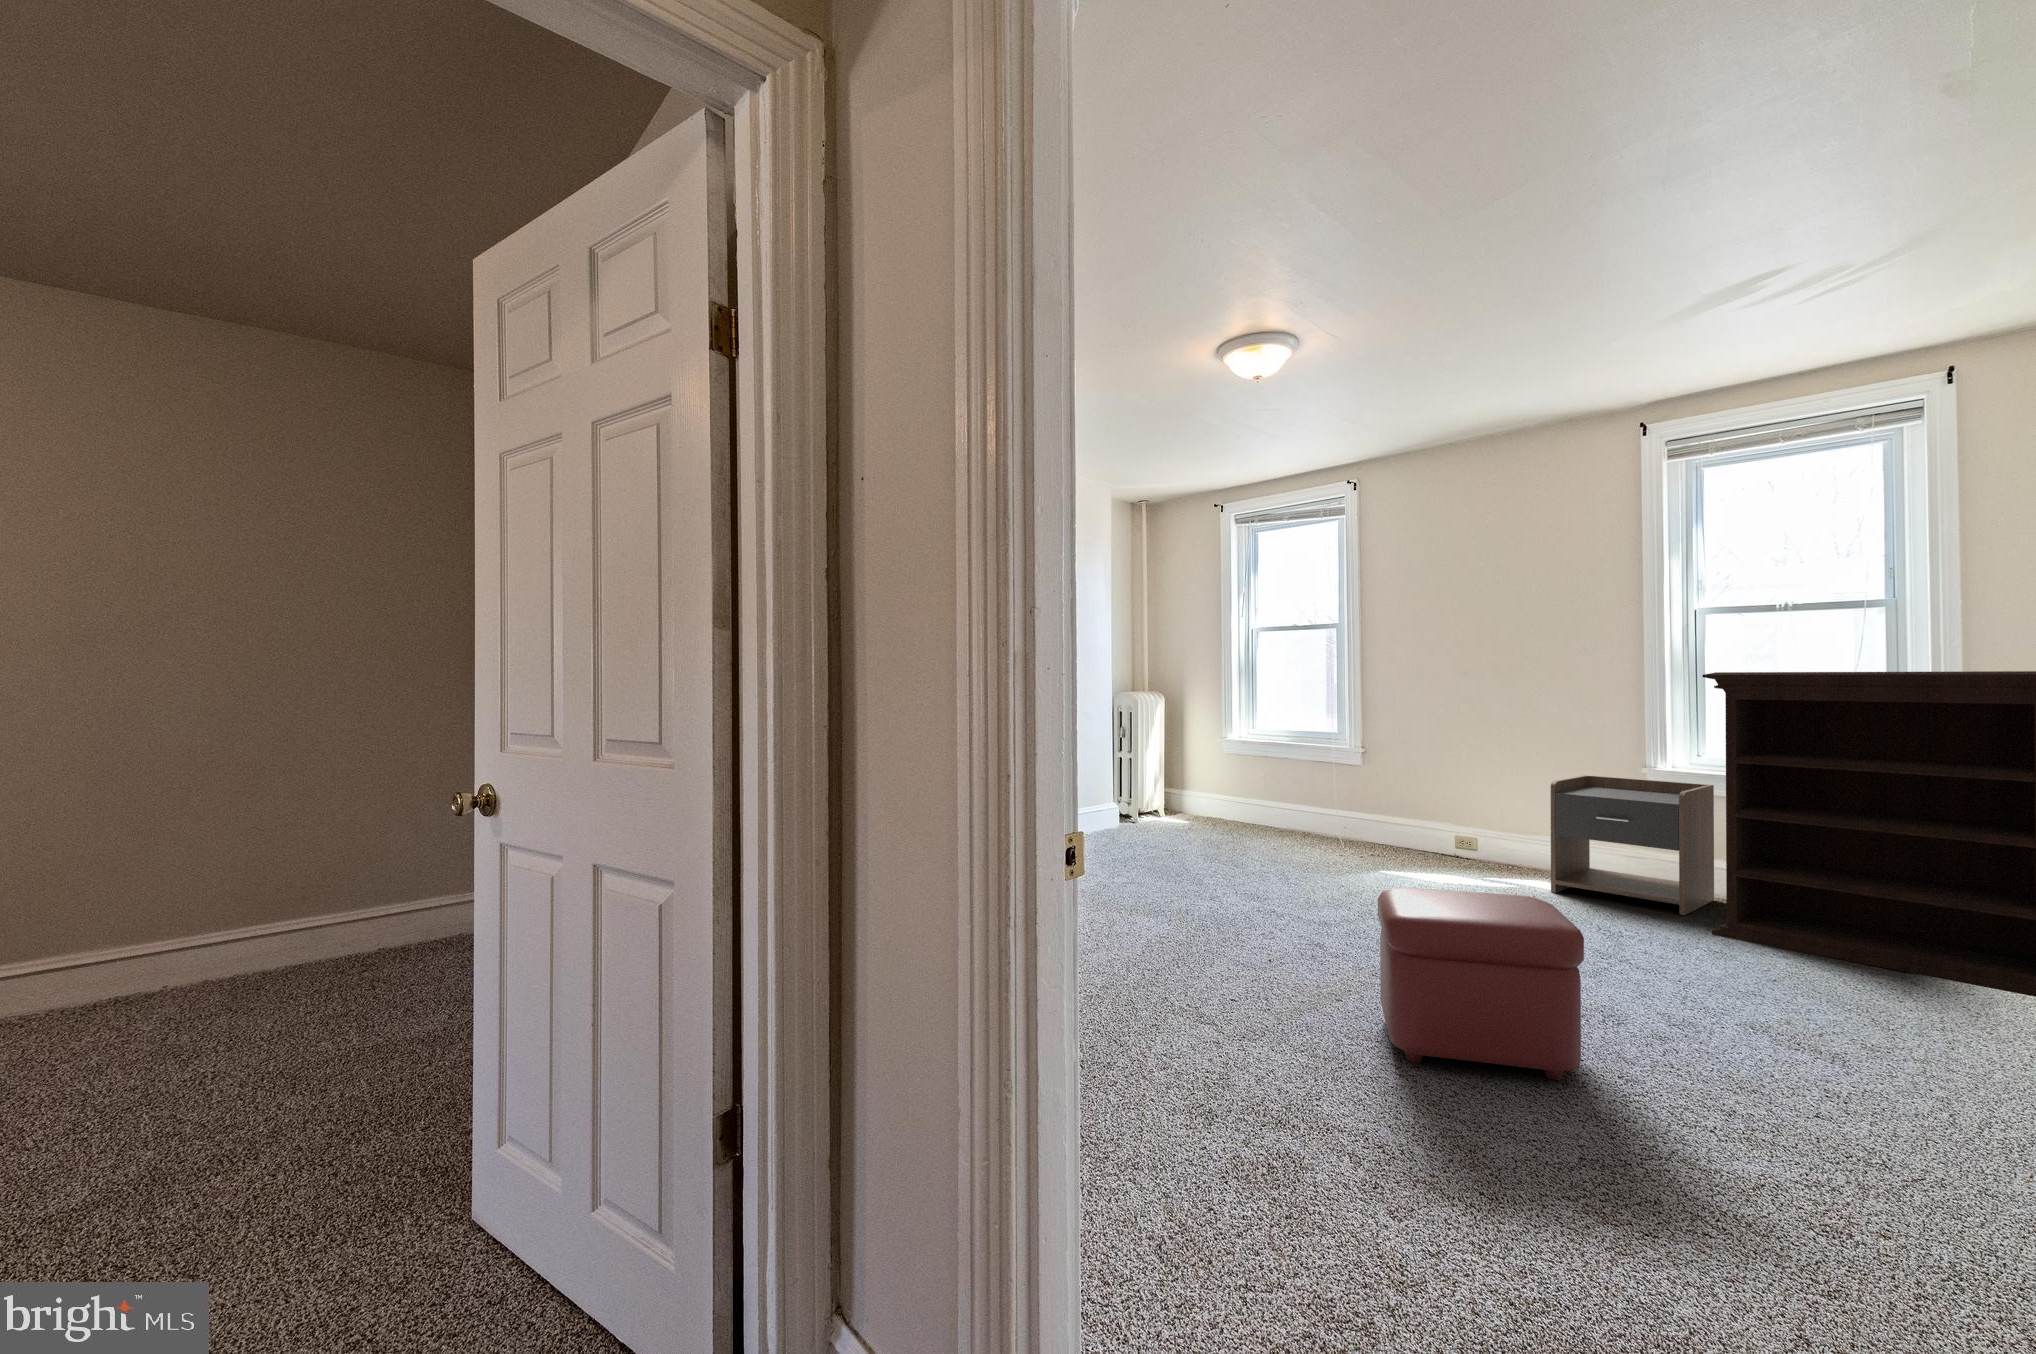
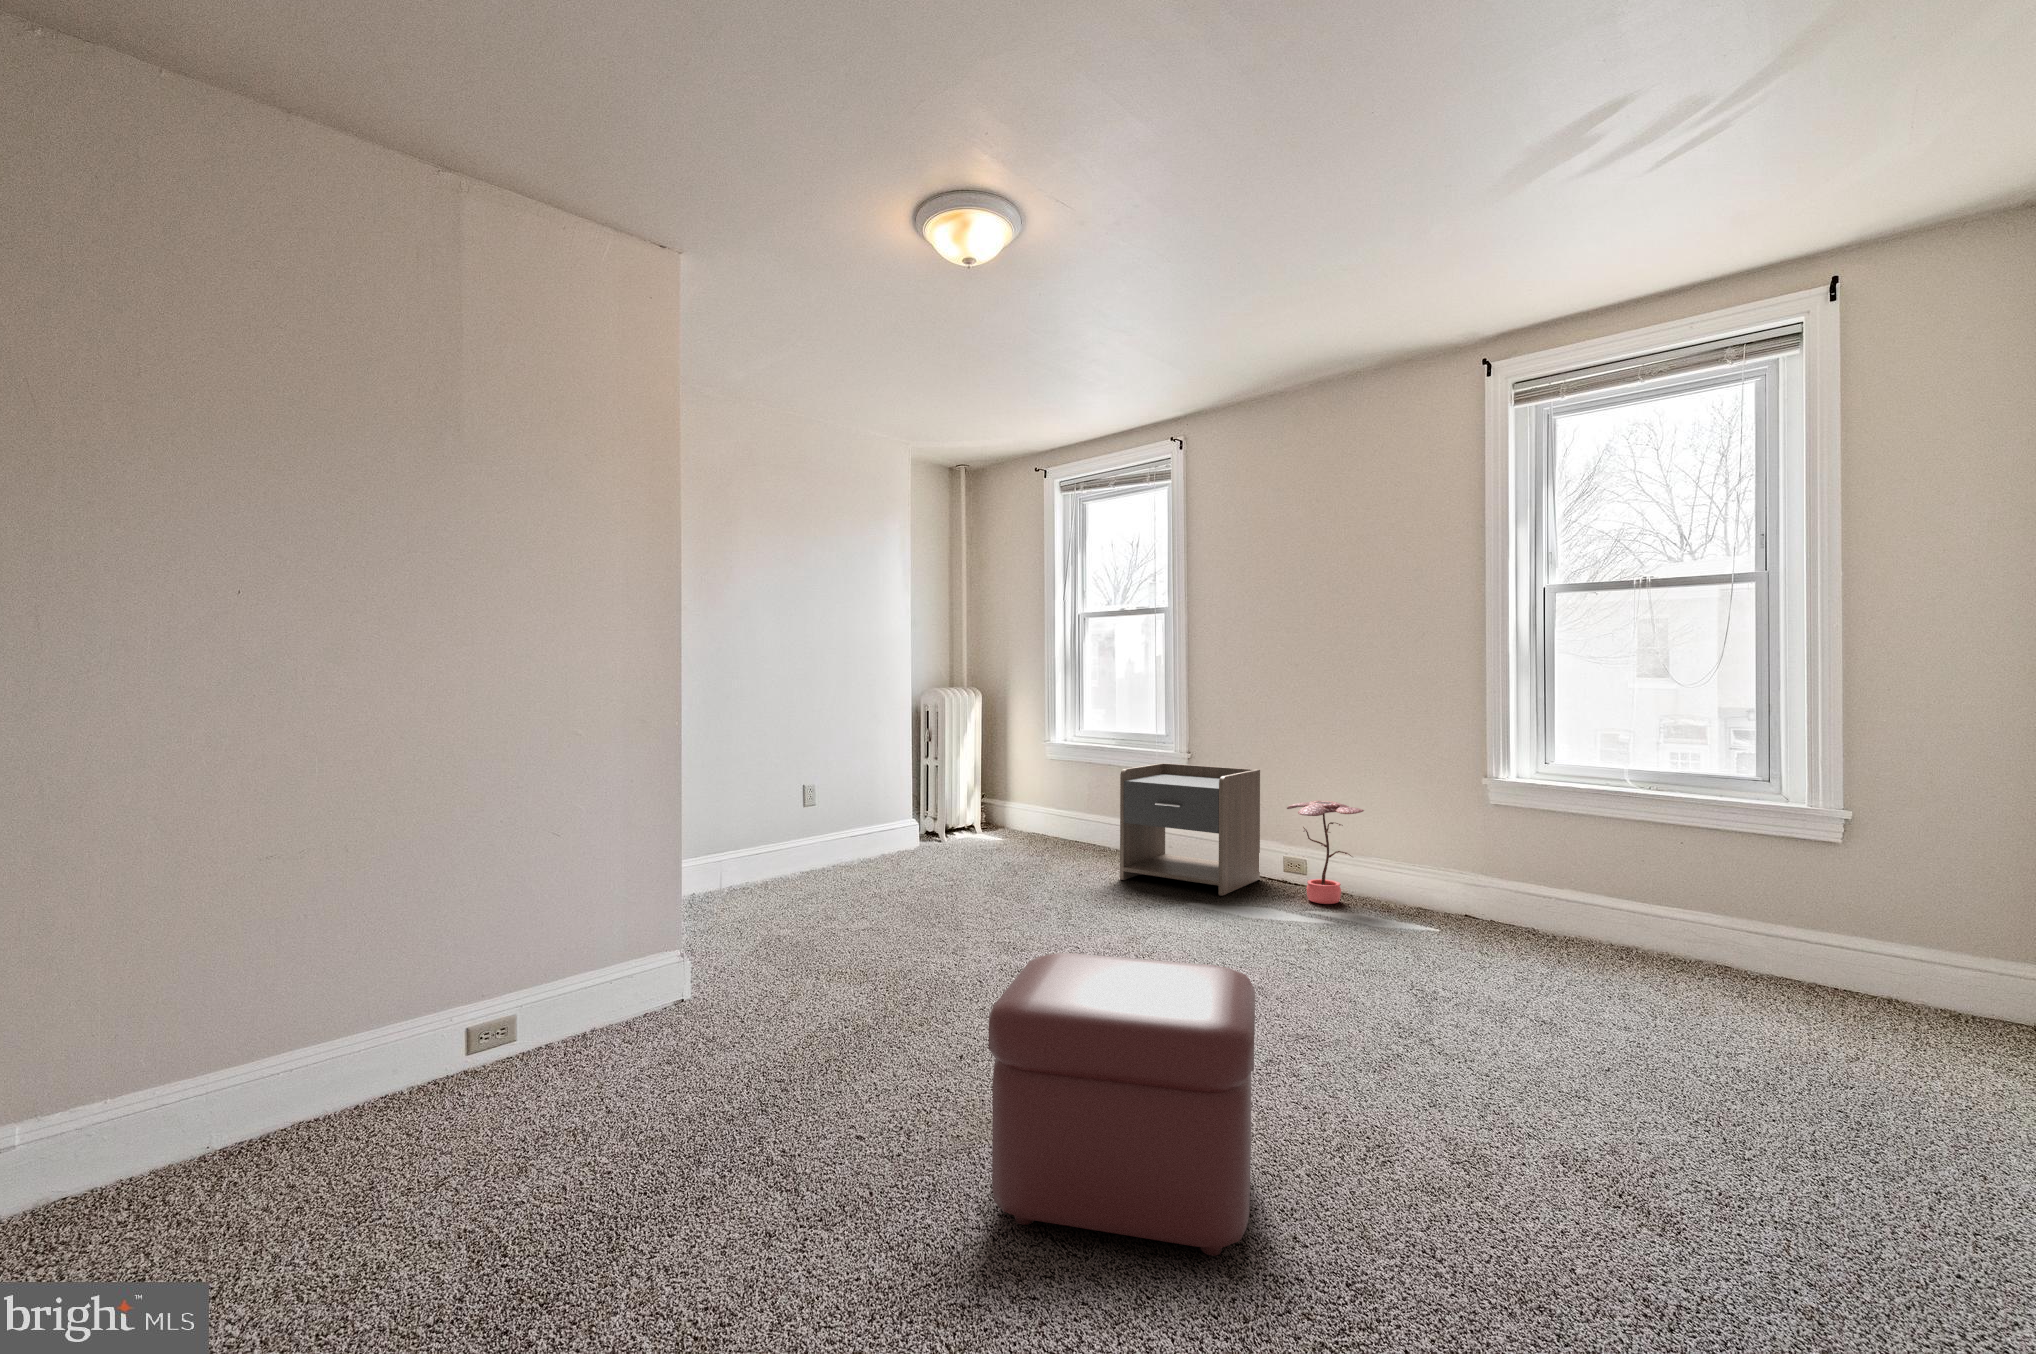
bookshelf: present [1702,671,2036,997] -> none [1531,655,1996,1097]
nightstand: present [1551,775,1714,915] -> present [1120,763,1260,896]
potted plant: none [1463,787,1534,872] -> present [1287,801,1364,904]

